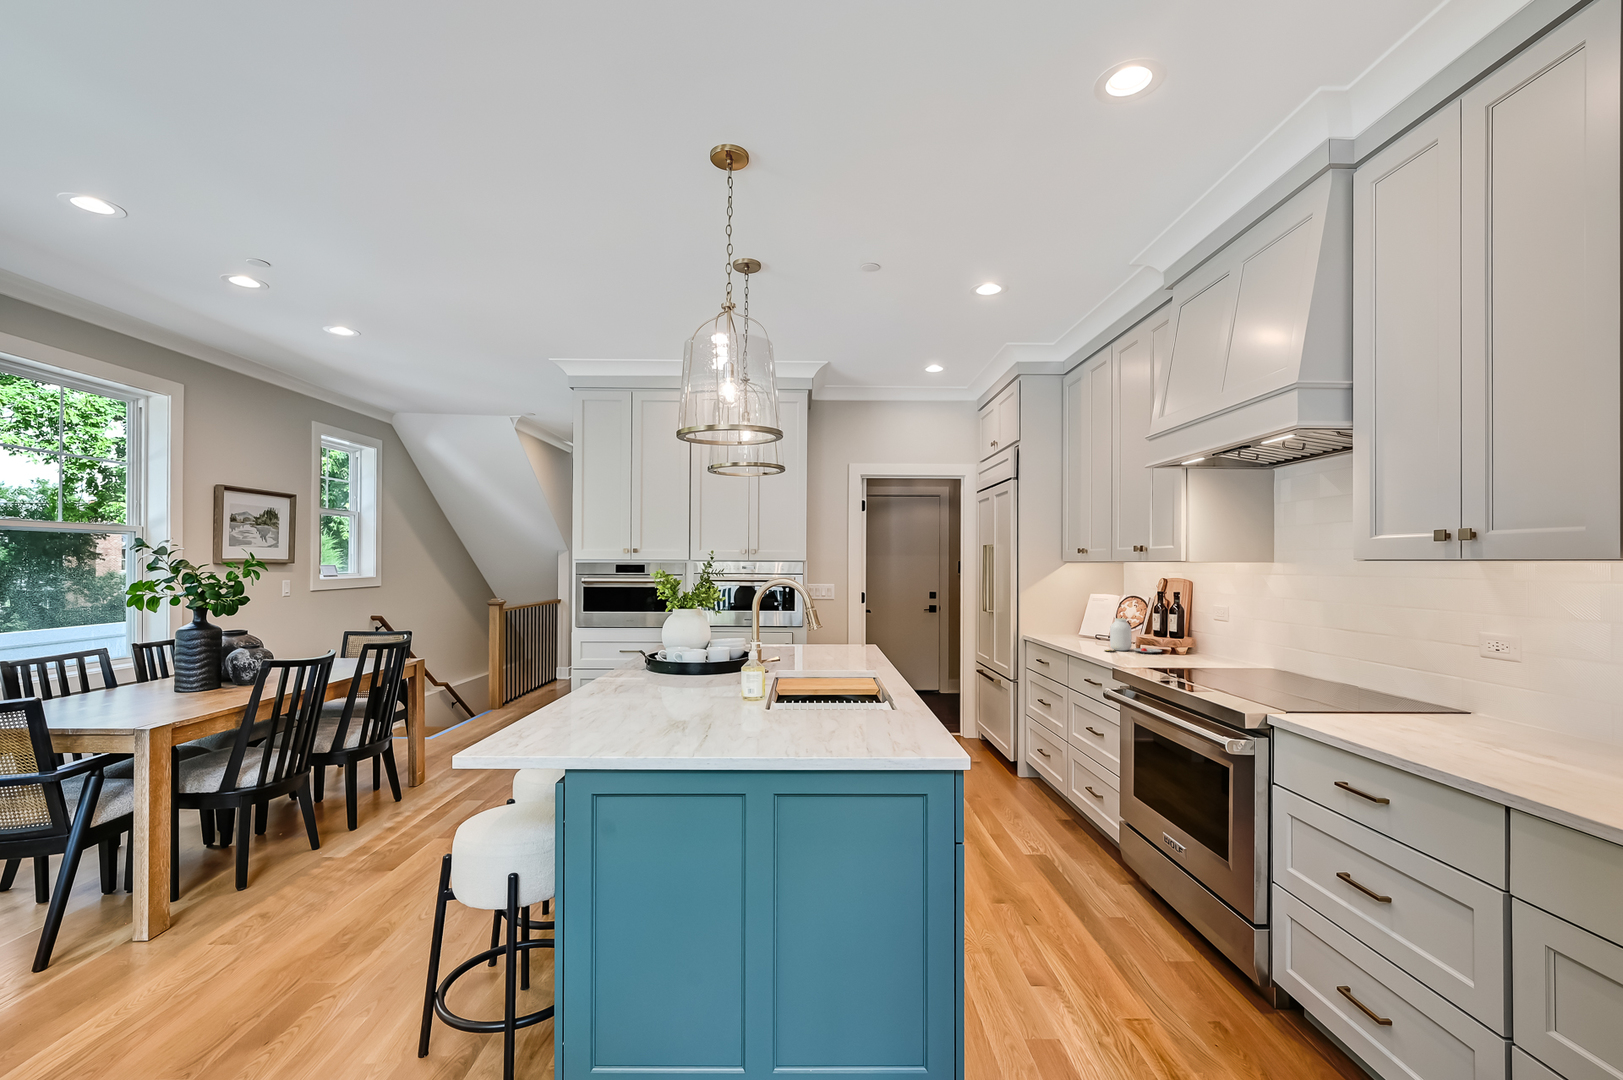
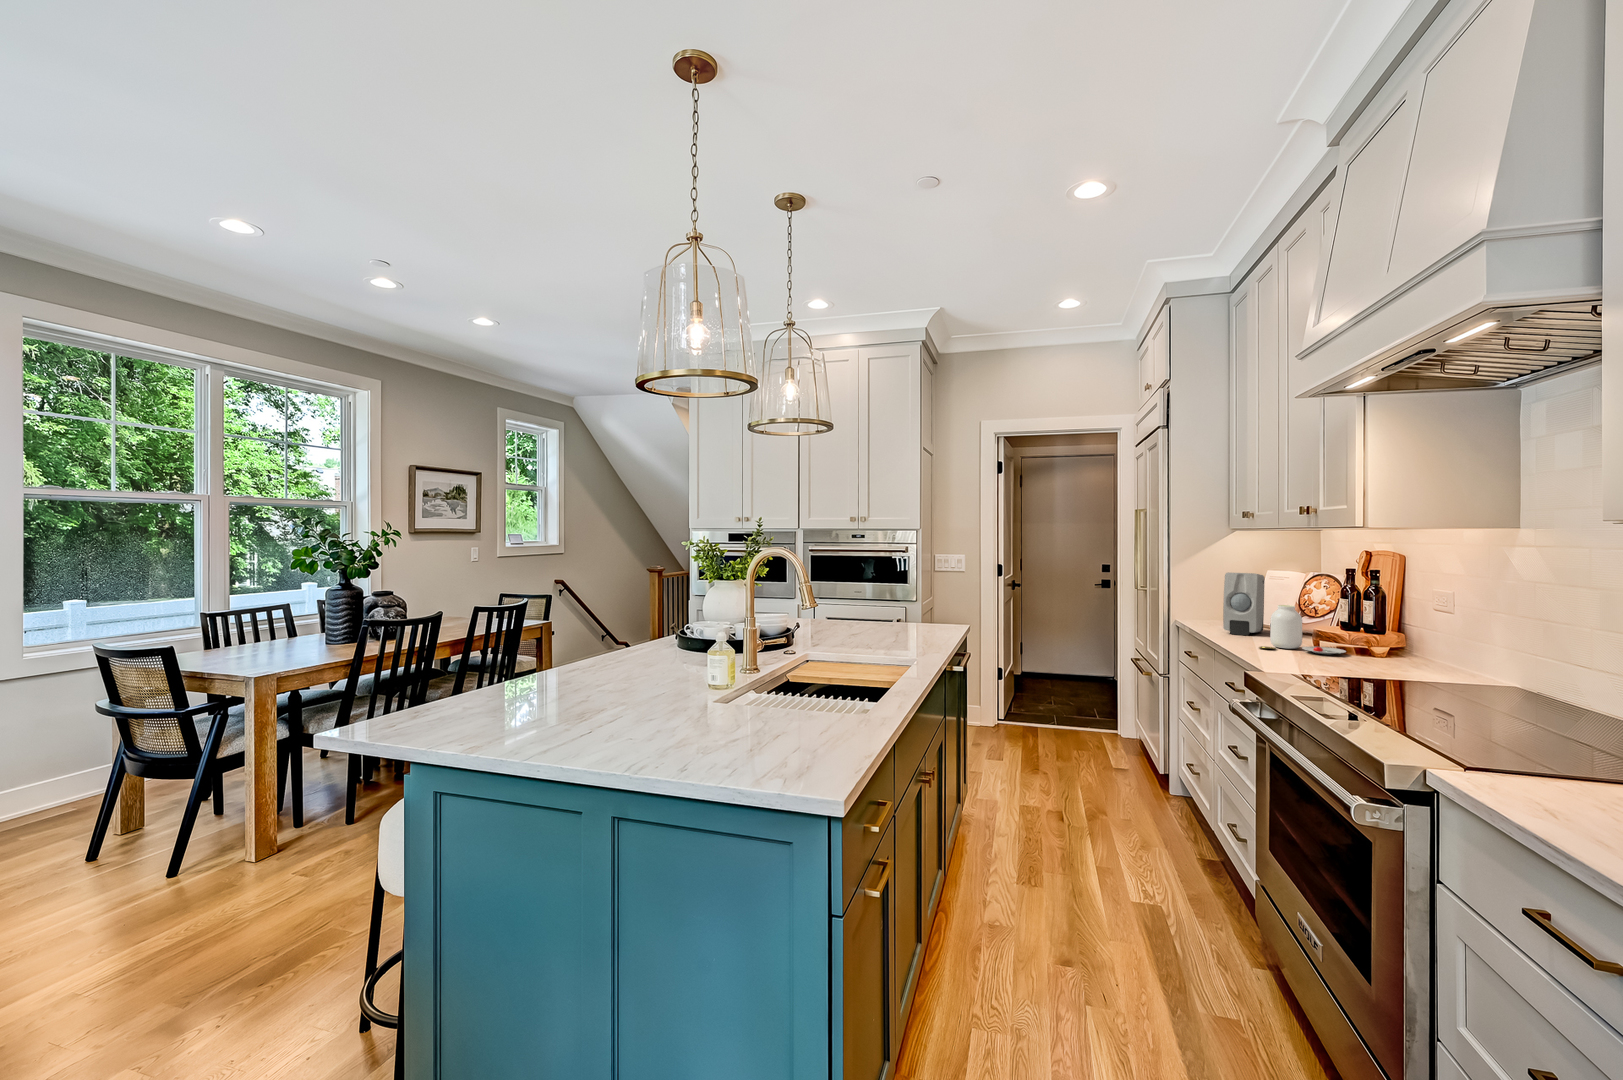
soap dispenser: none [1069,595,1093,643] -> present [1223,572,1265,635]

